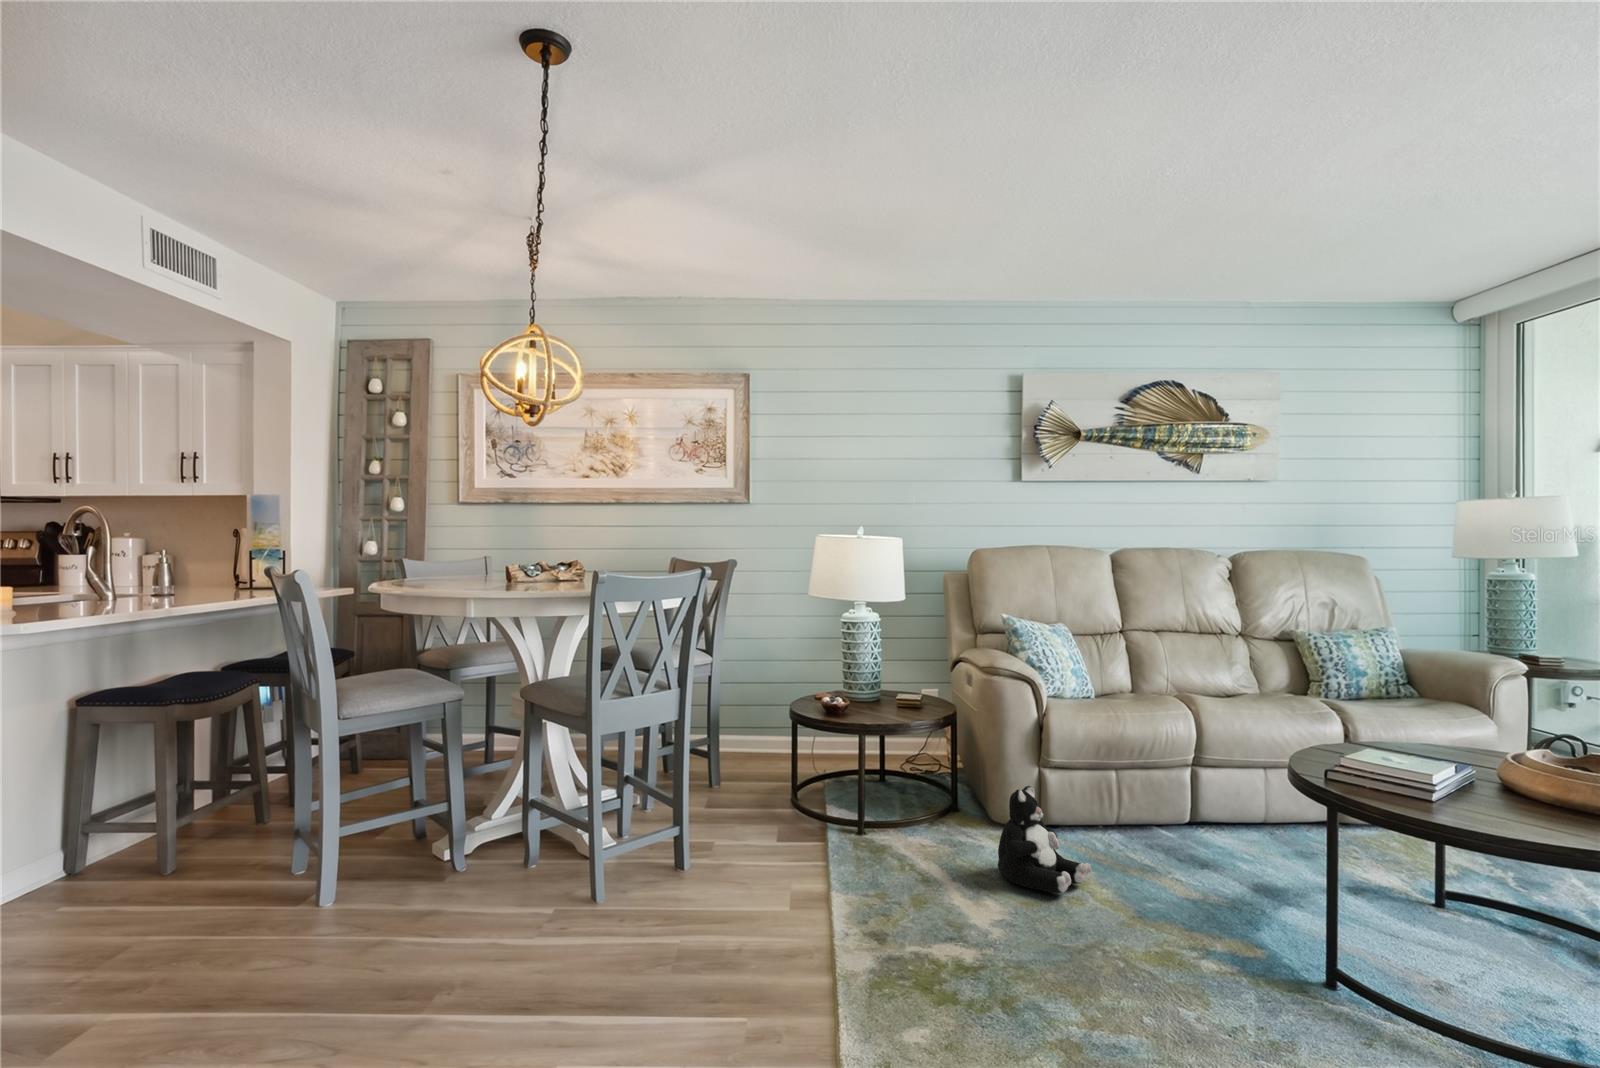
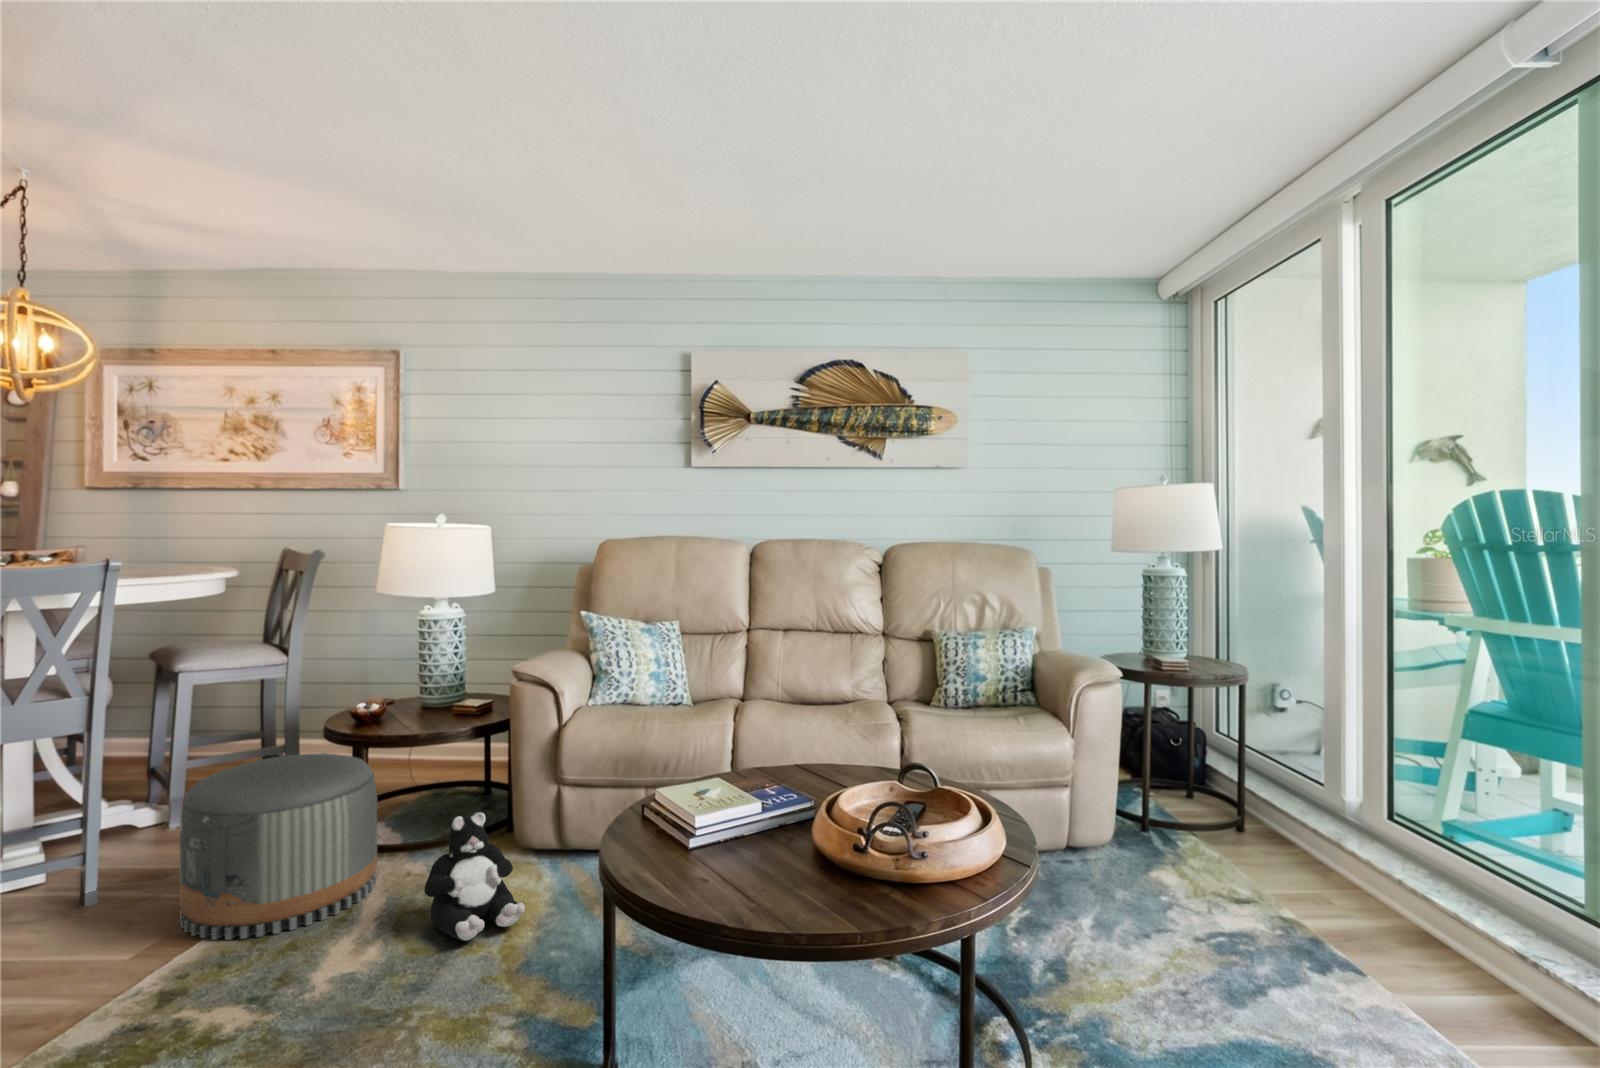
pouf: none [769,742,914,896] -> present [180,753,377,940]

